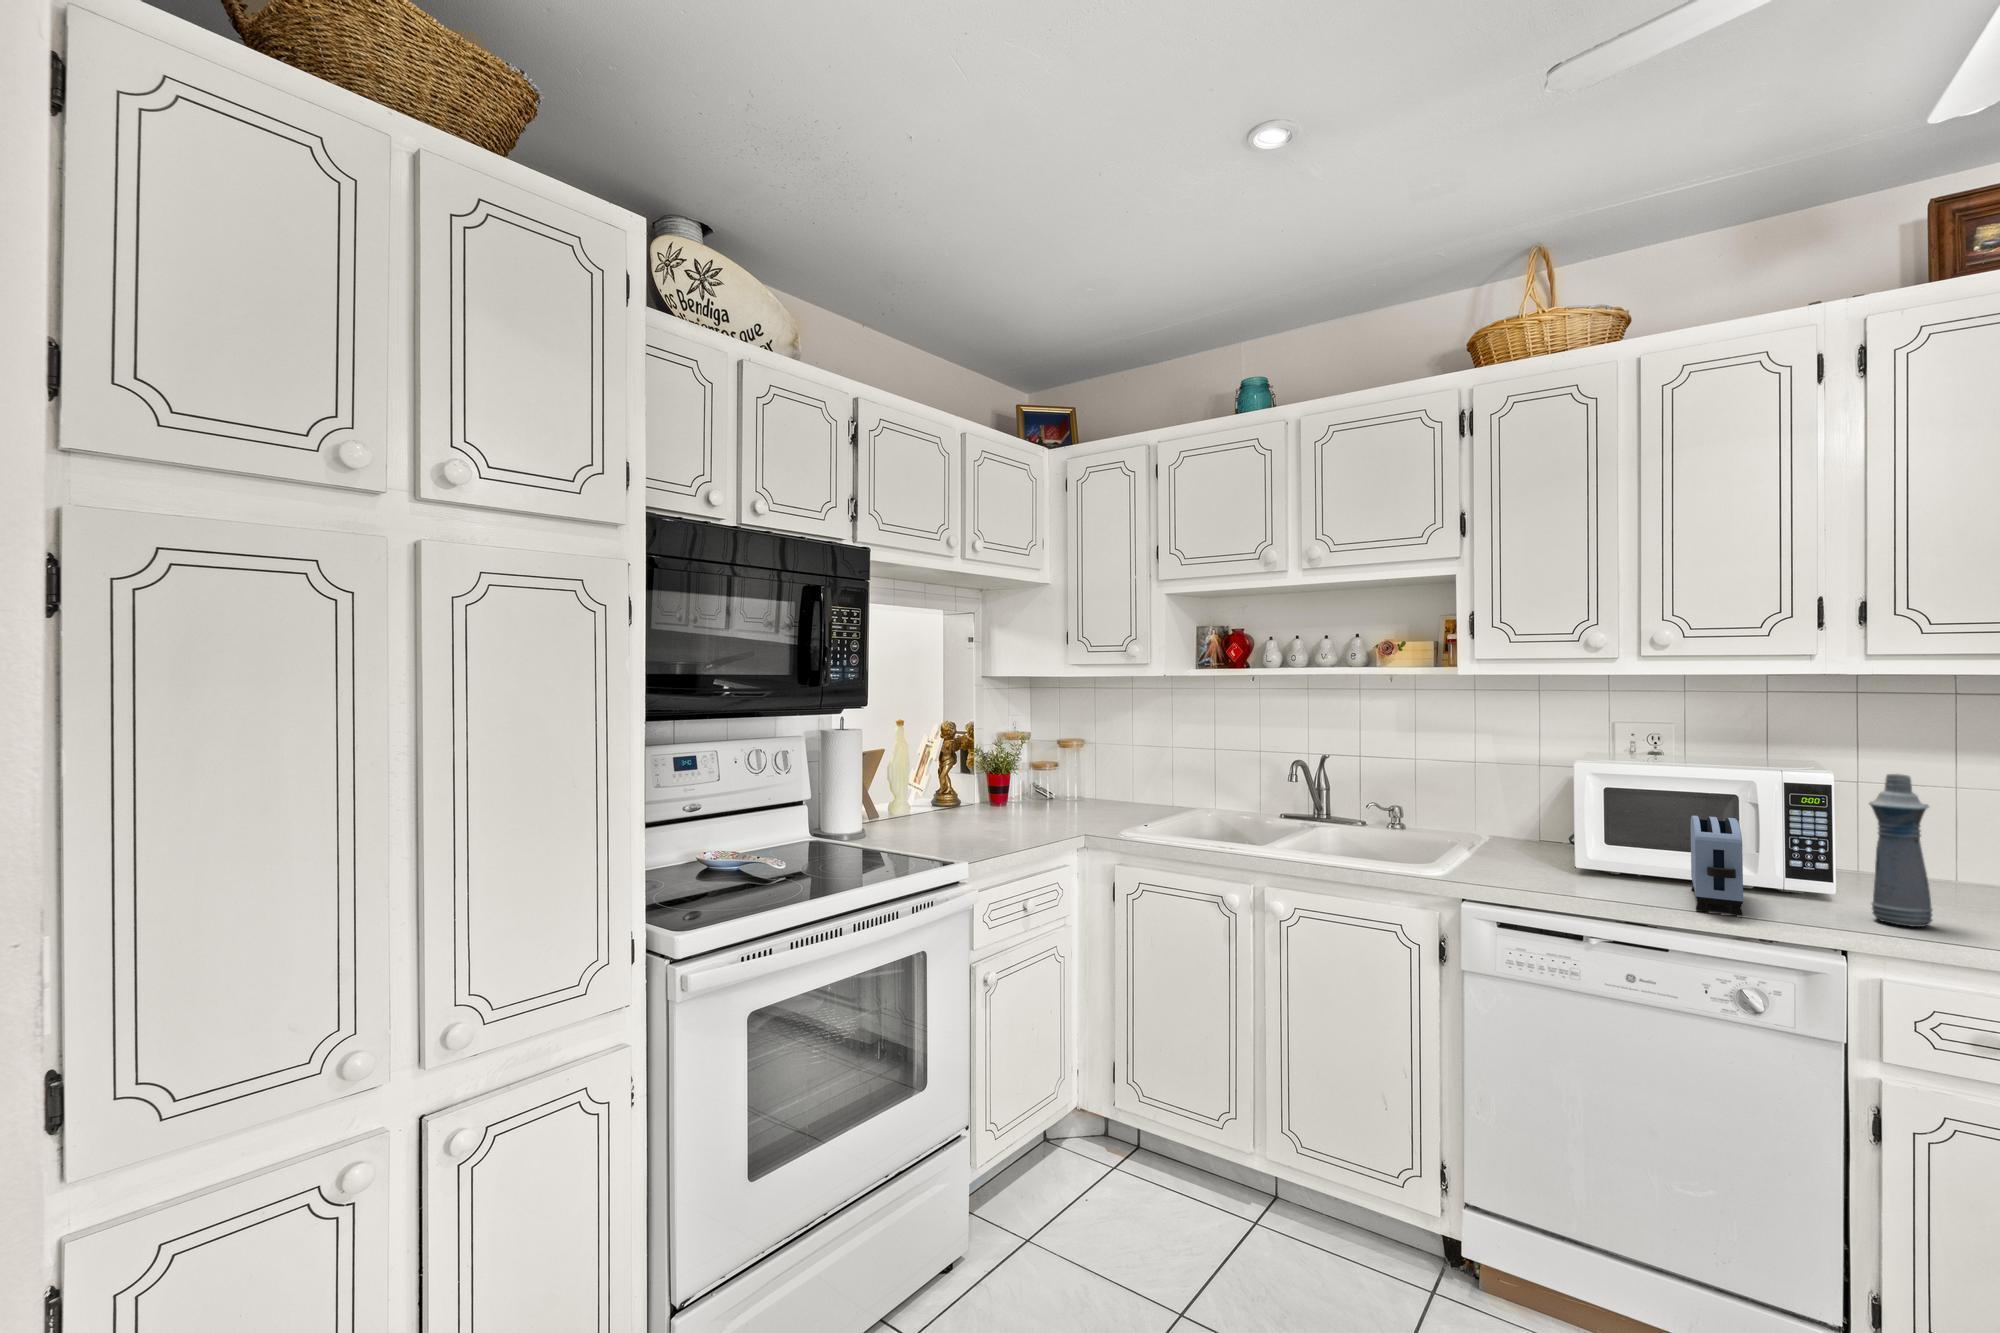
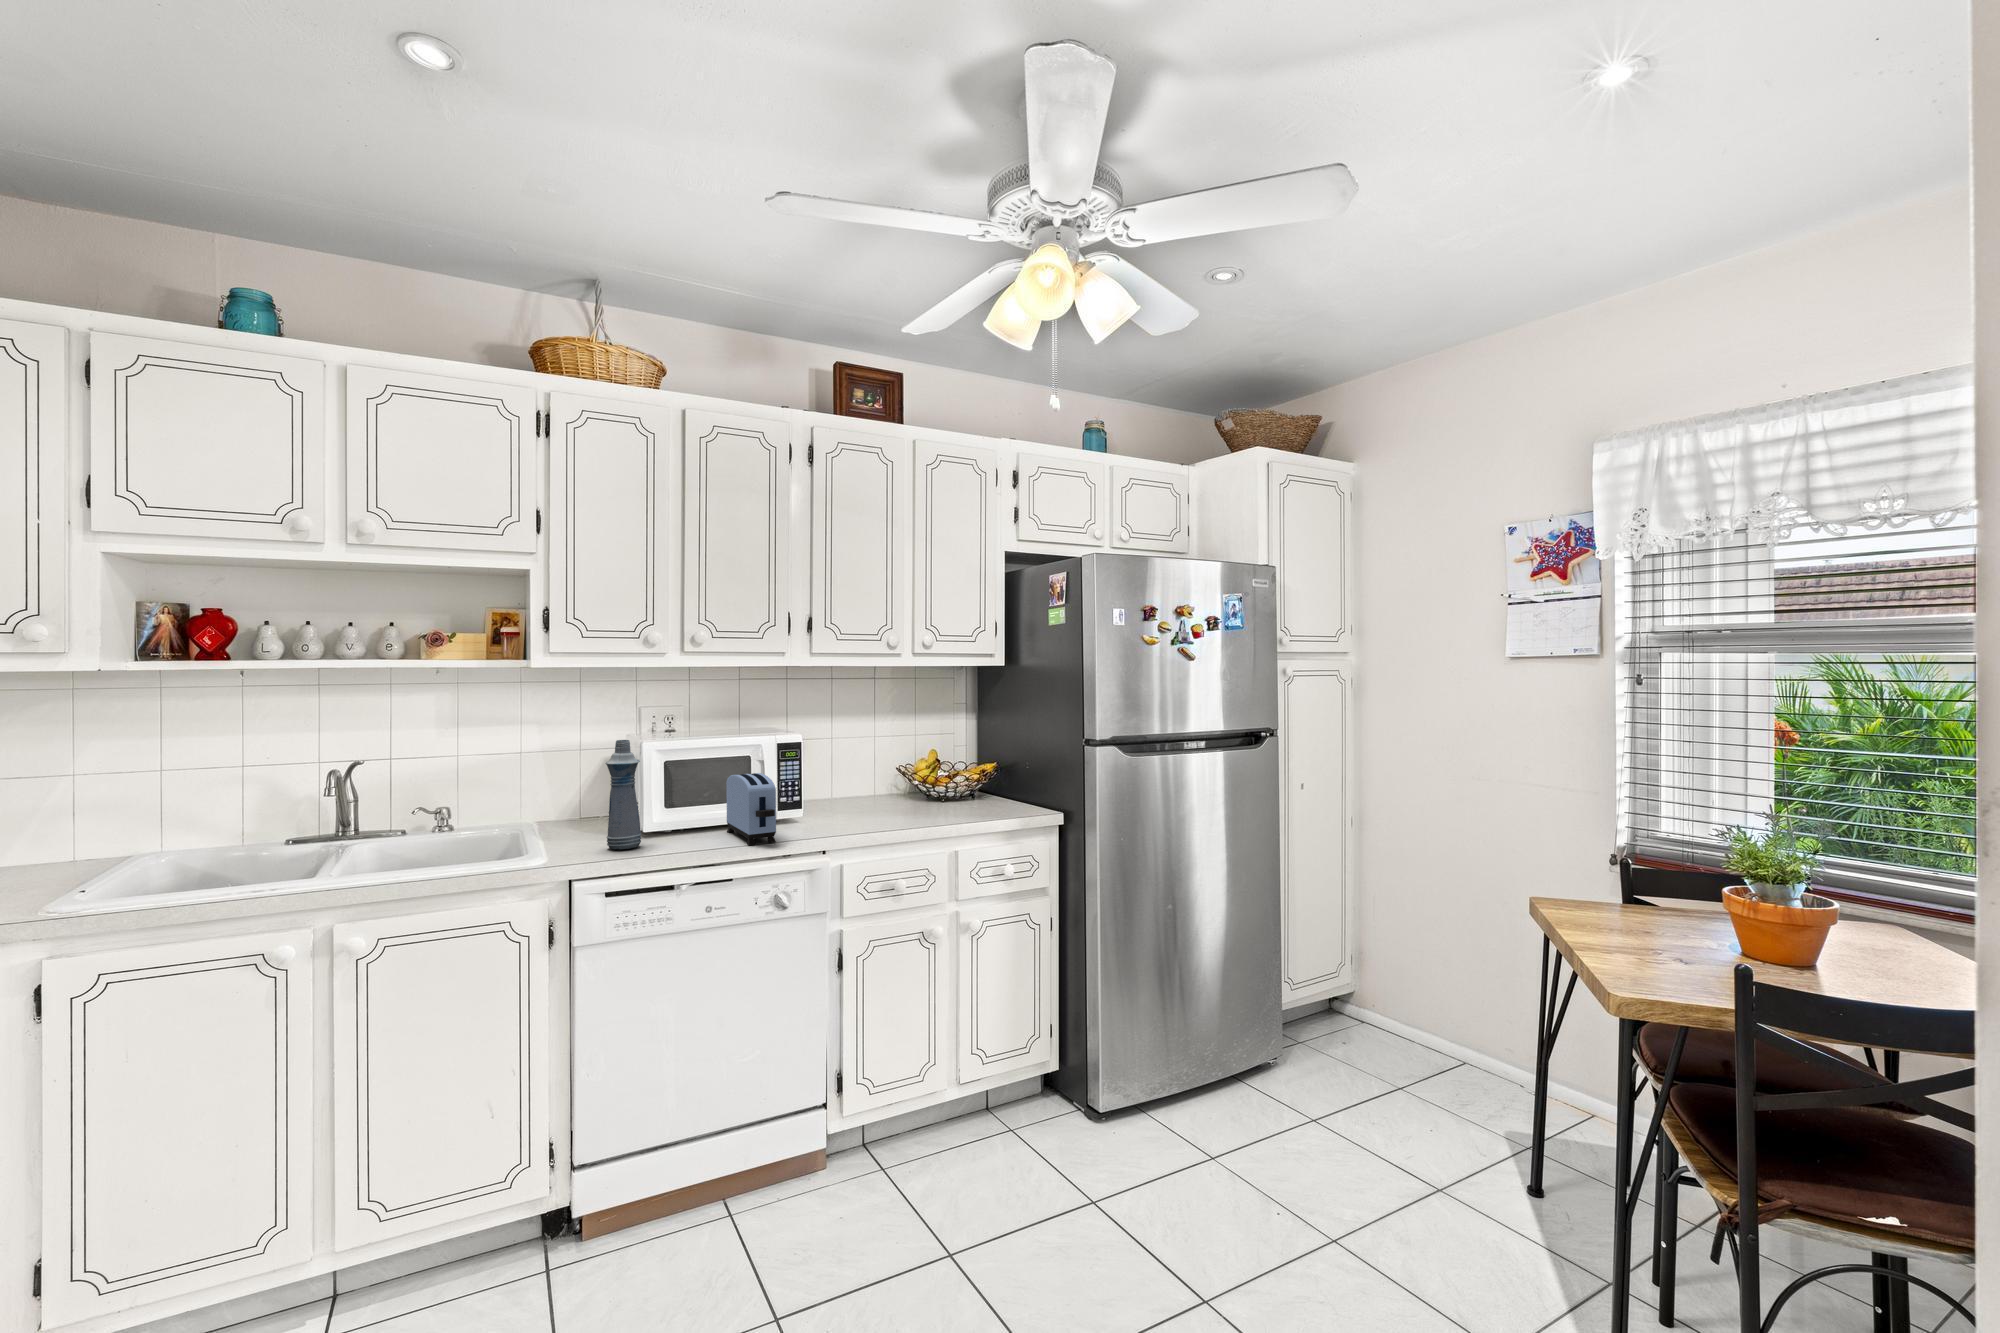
bottle: present [1869,774,1932,927] -> present [605,740,641,849]

